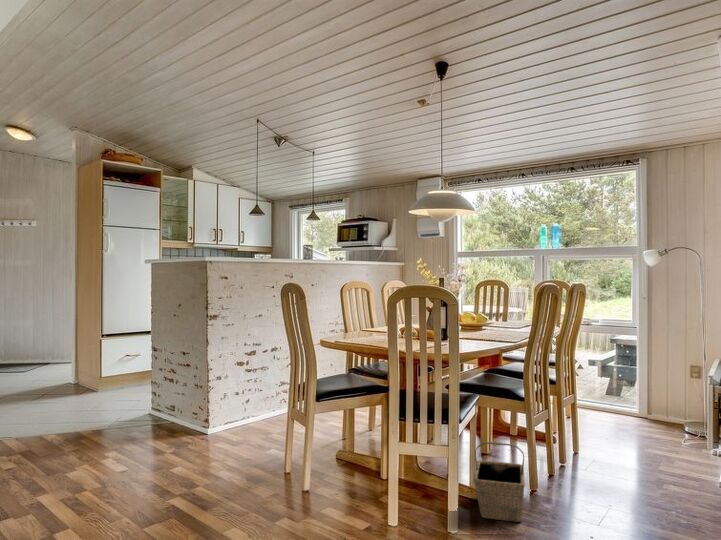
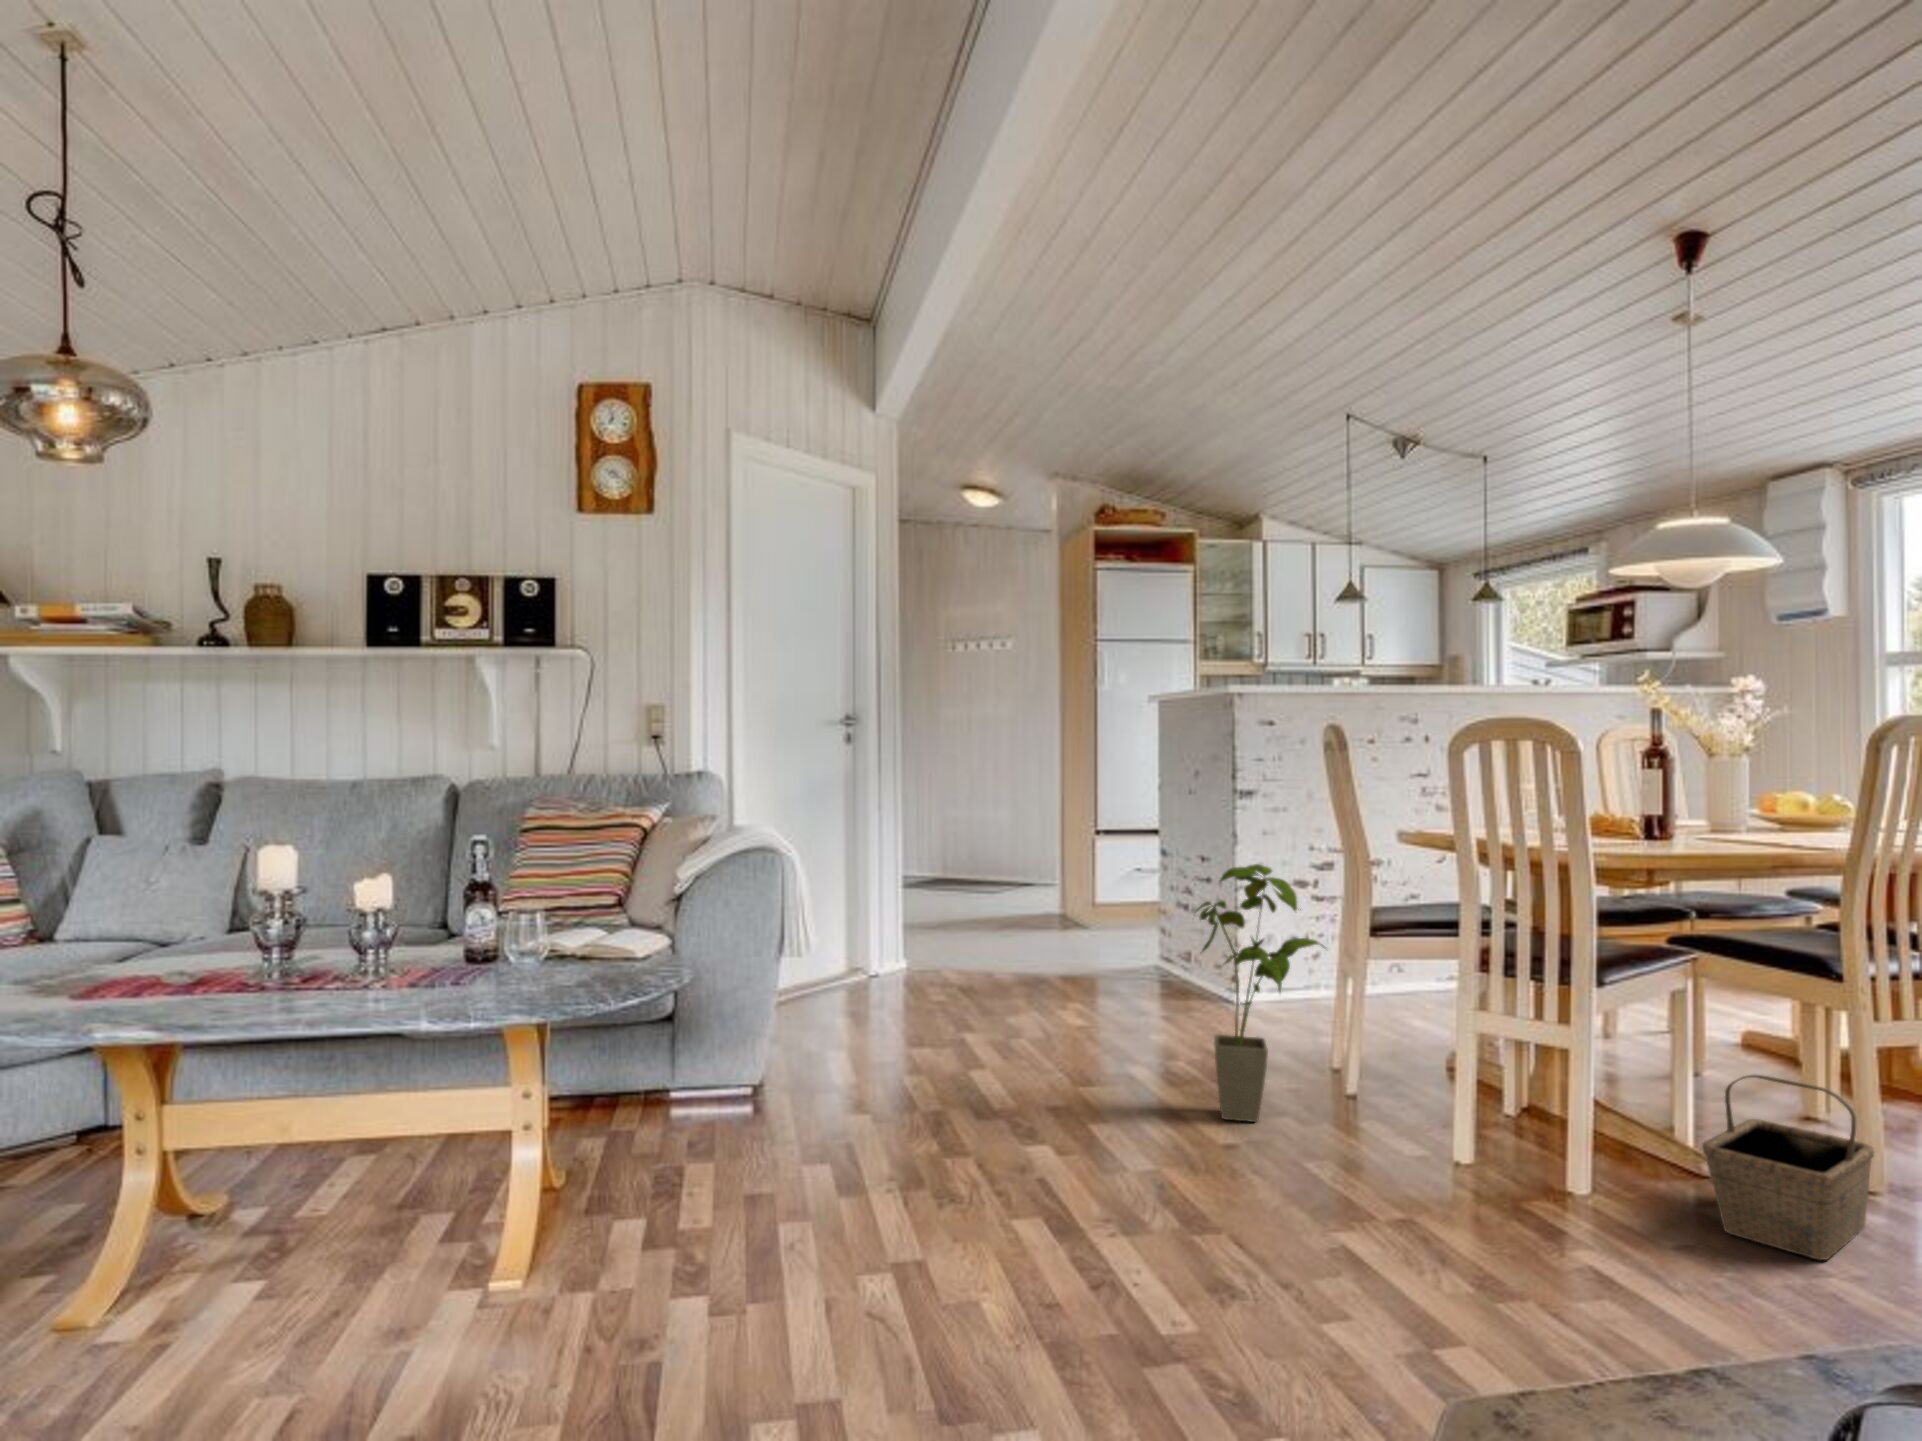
house plant: none [217,361,290,510] -> present [1196,864,1325,1122]

